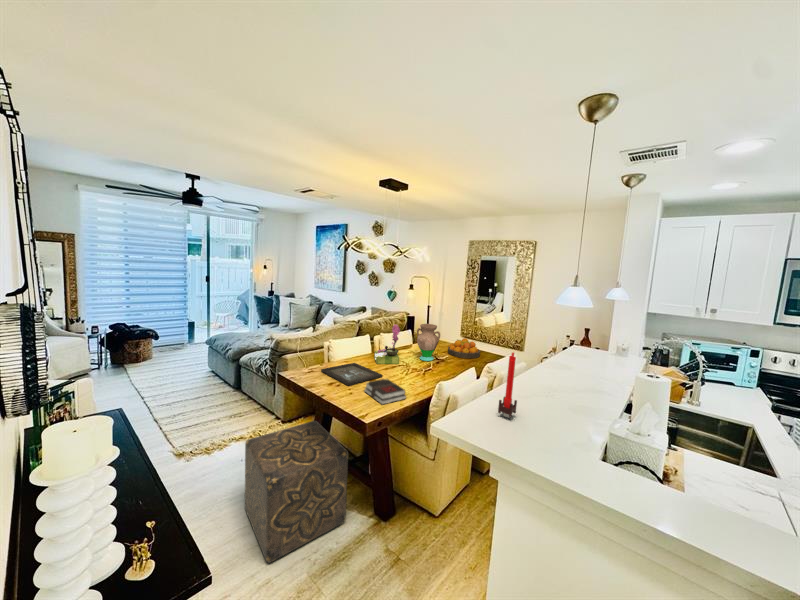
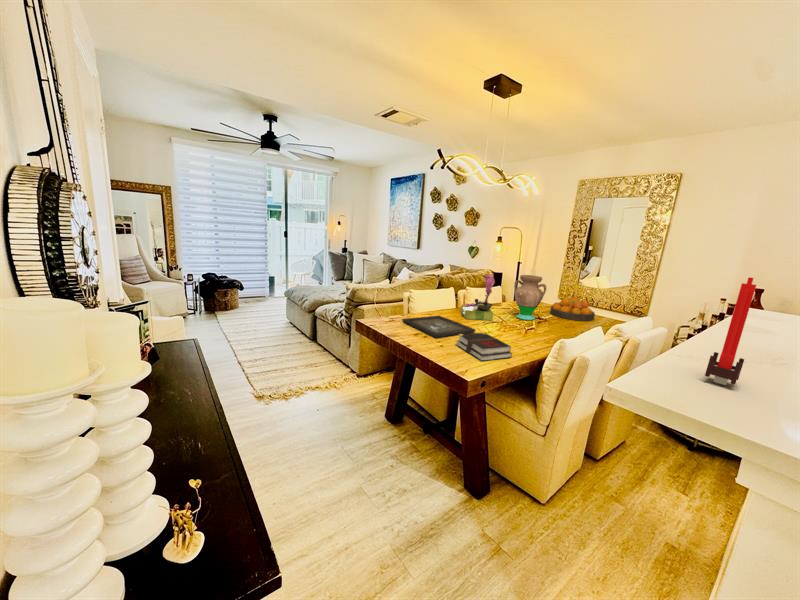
ottoman: present [245,421,348,563] -> none [322,375,438,522]

